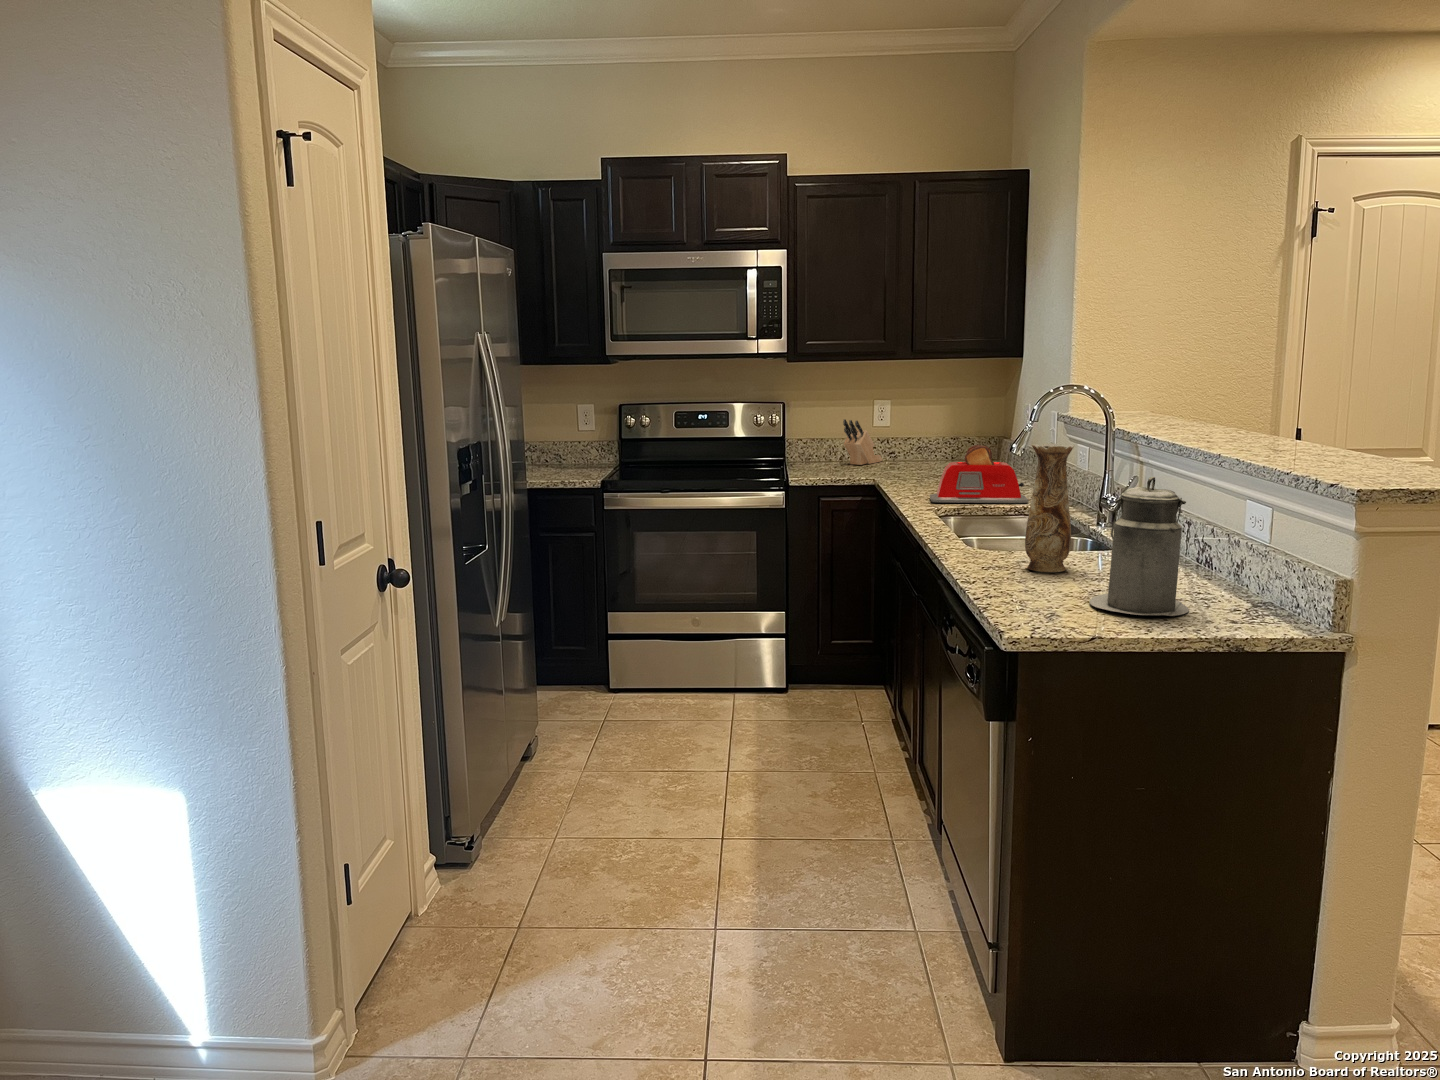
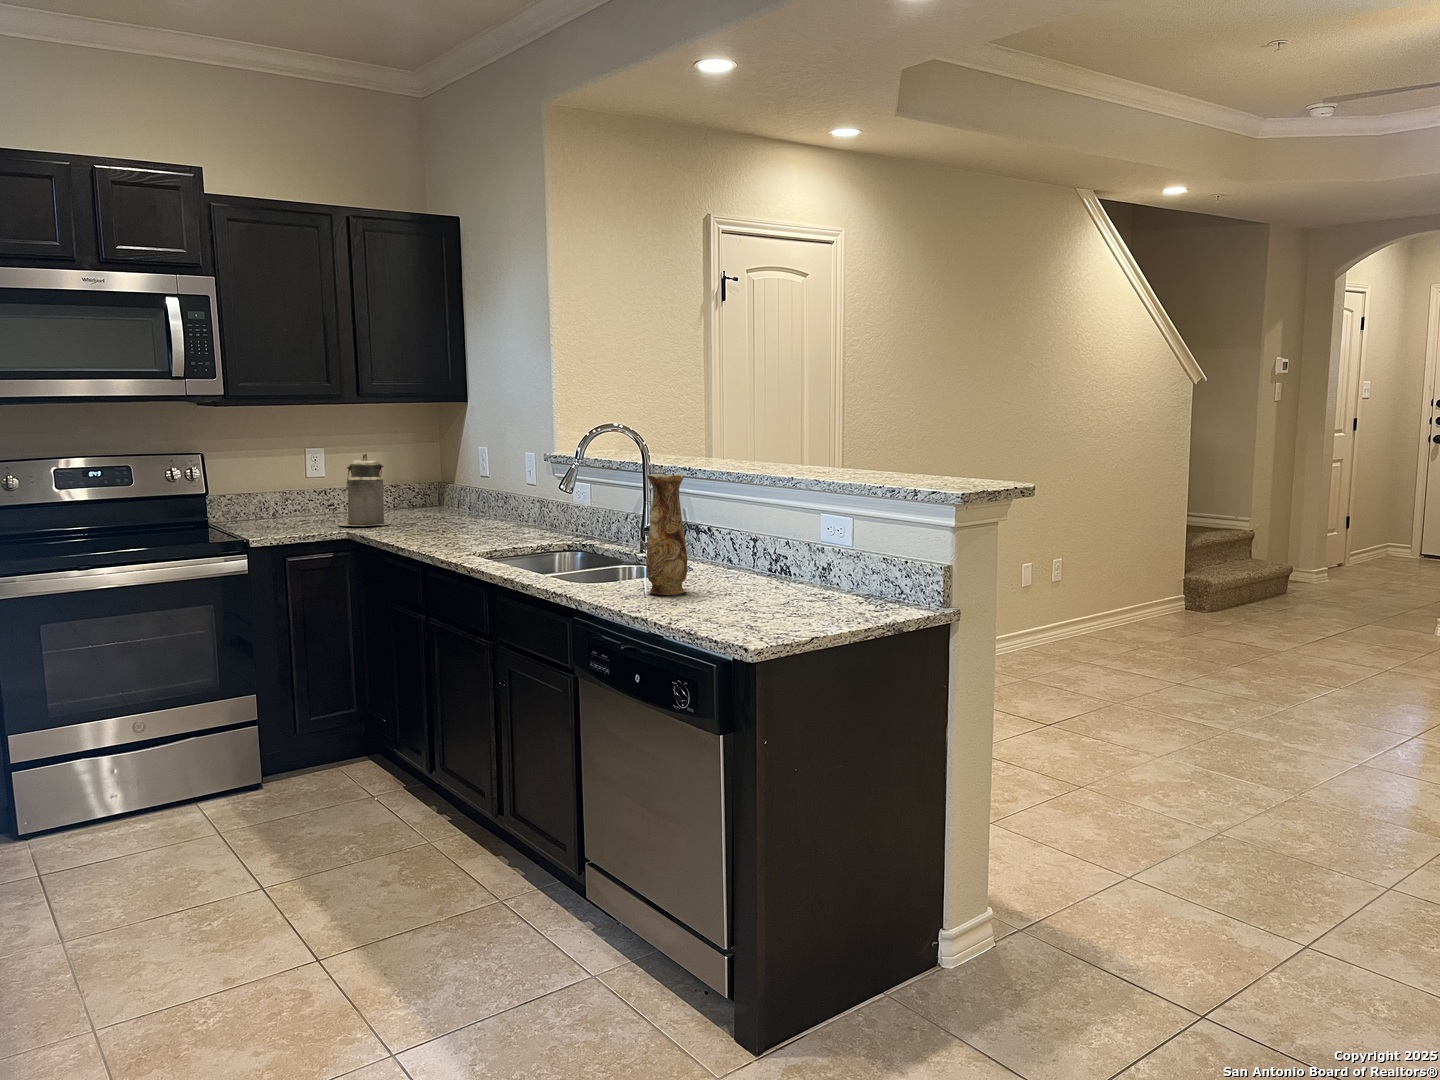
knife block: present [843,419,882,465] -> none [277,470,317,521]
toaster: present [930,445,1029,503] -> none [441,487,543,549]
canister: present [1089,477,1189,616] -> present [339,454,391,526]

